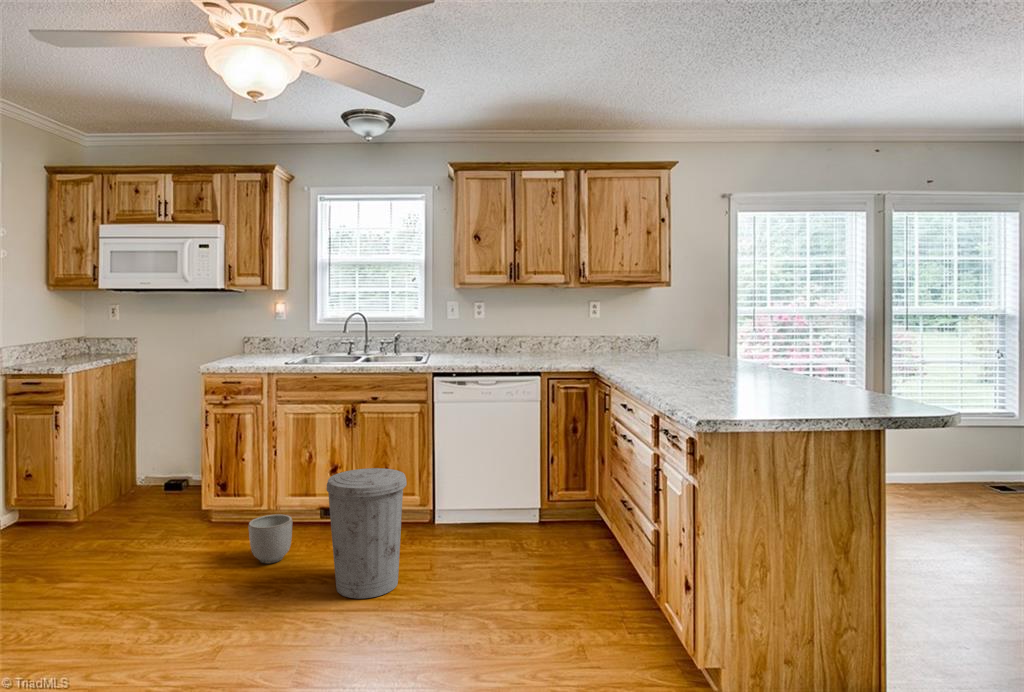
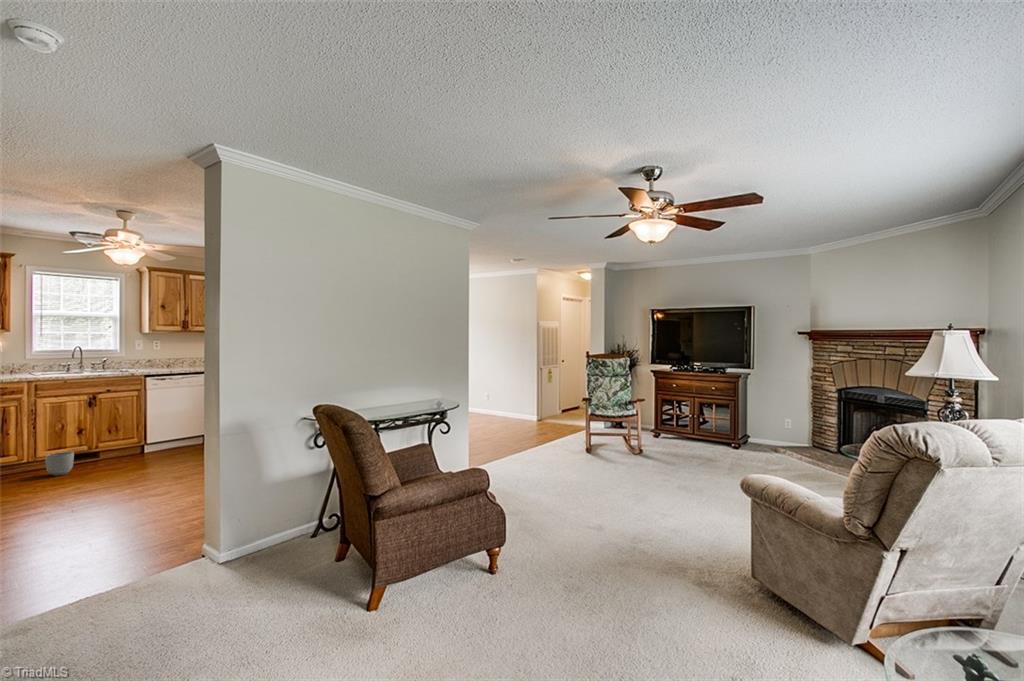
trash can: present [326,468,407,599] -> none [113,416,158,472]

